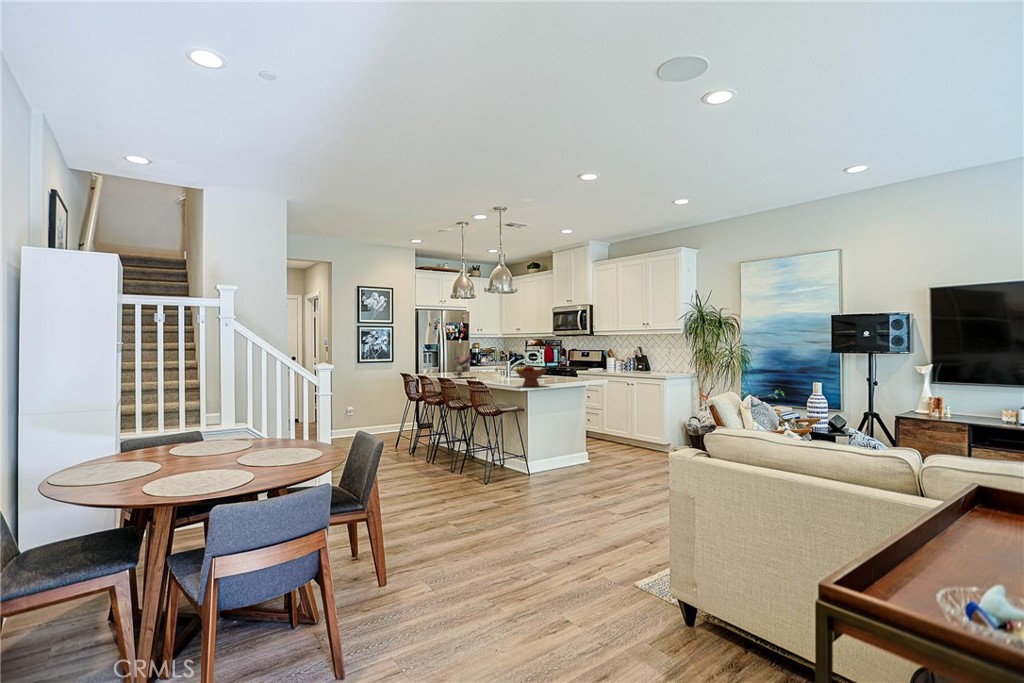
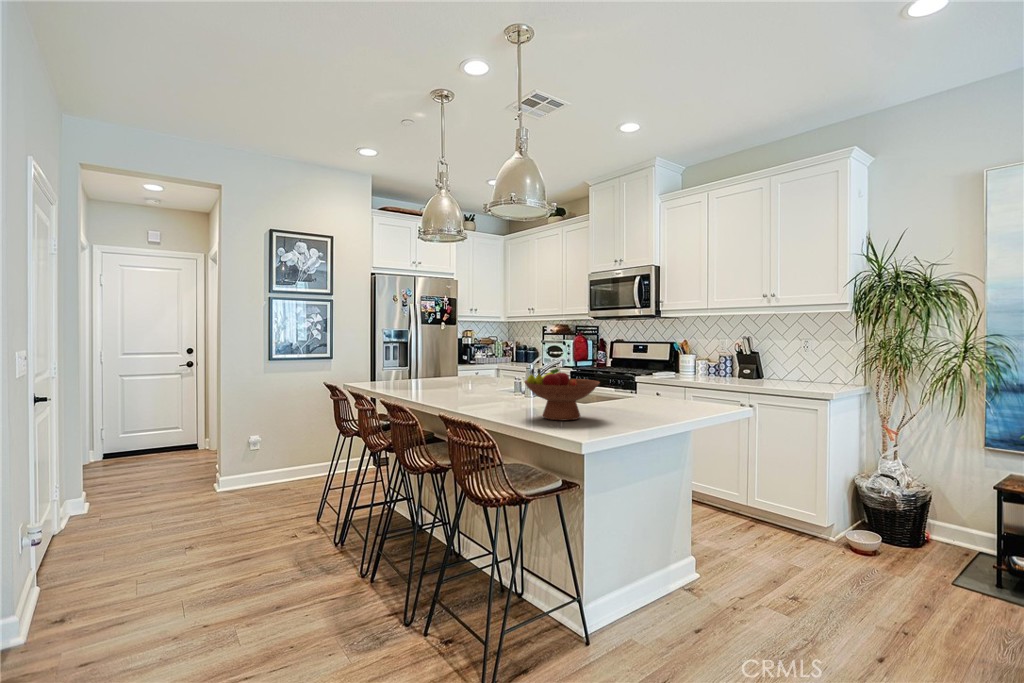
flower arrangement: present [452,354,477,377] -> none [408,342,461,387]

